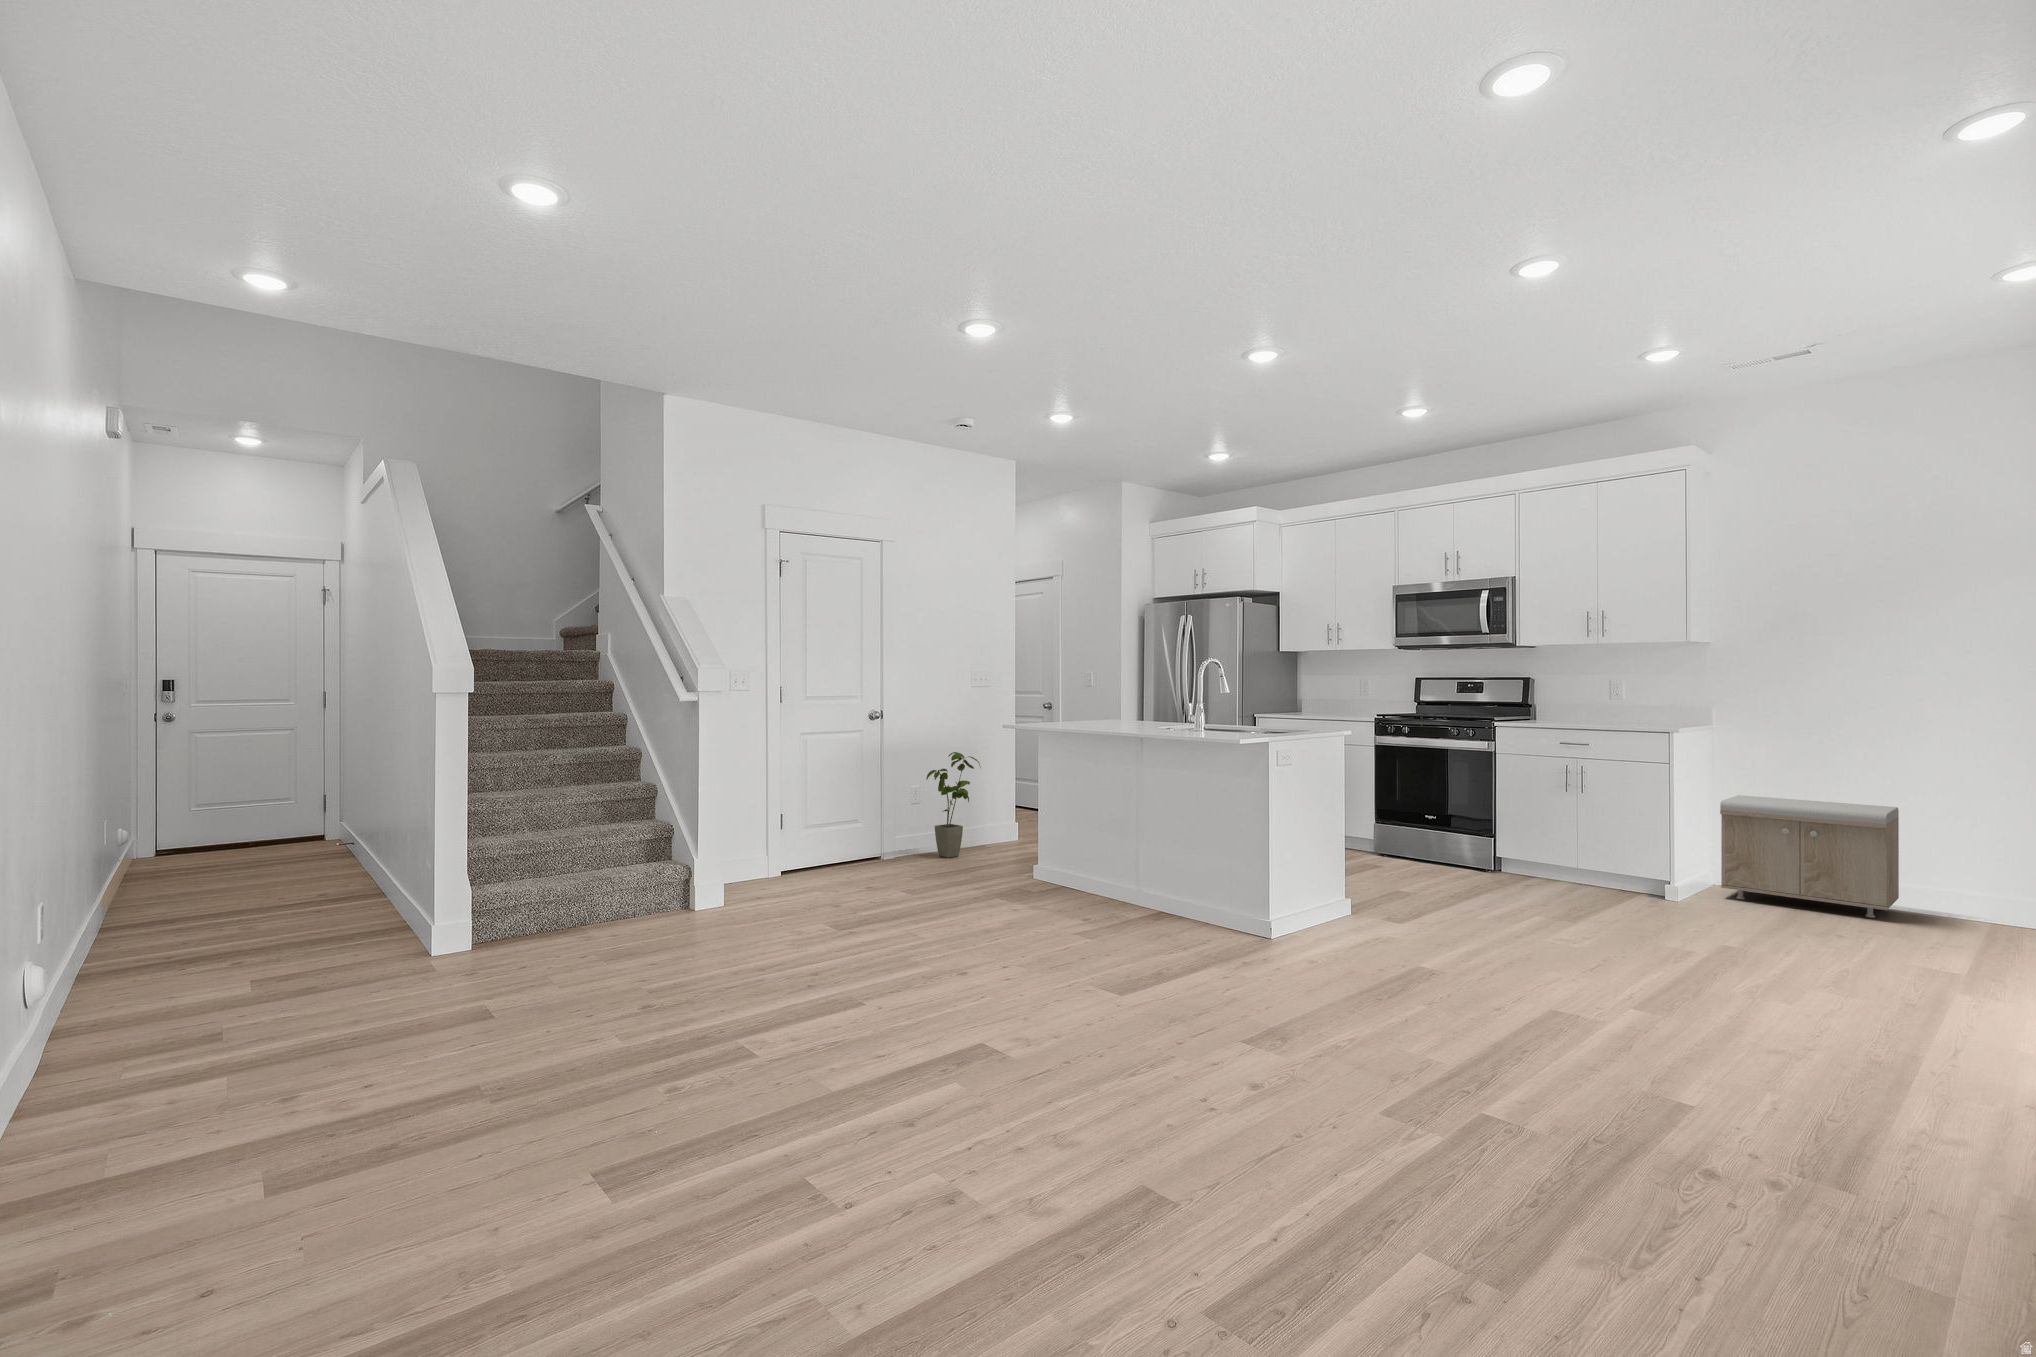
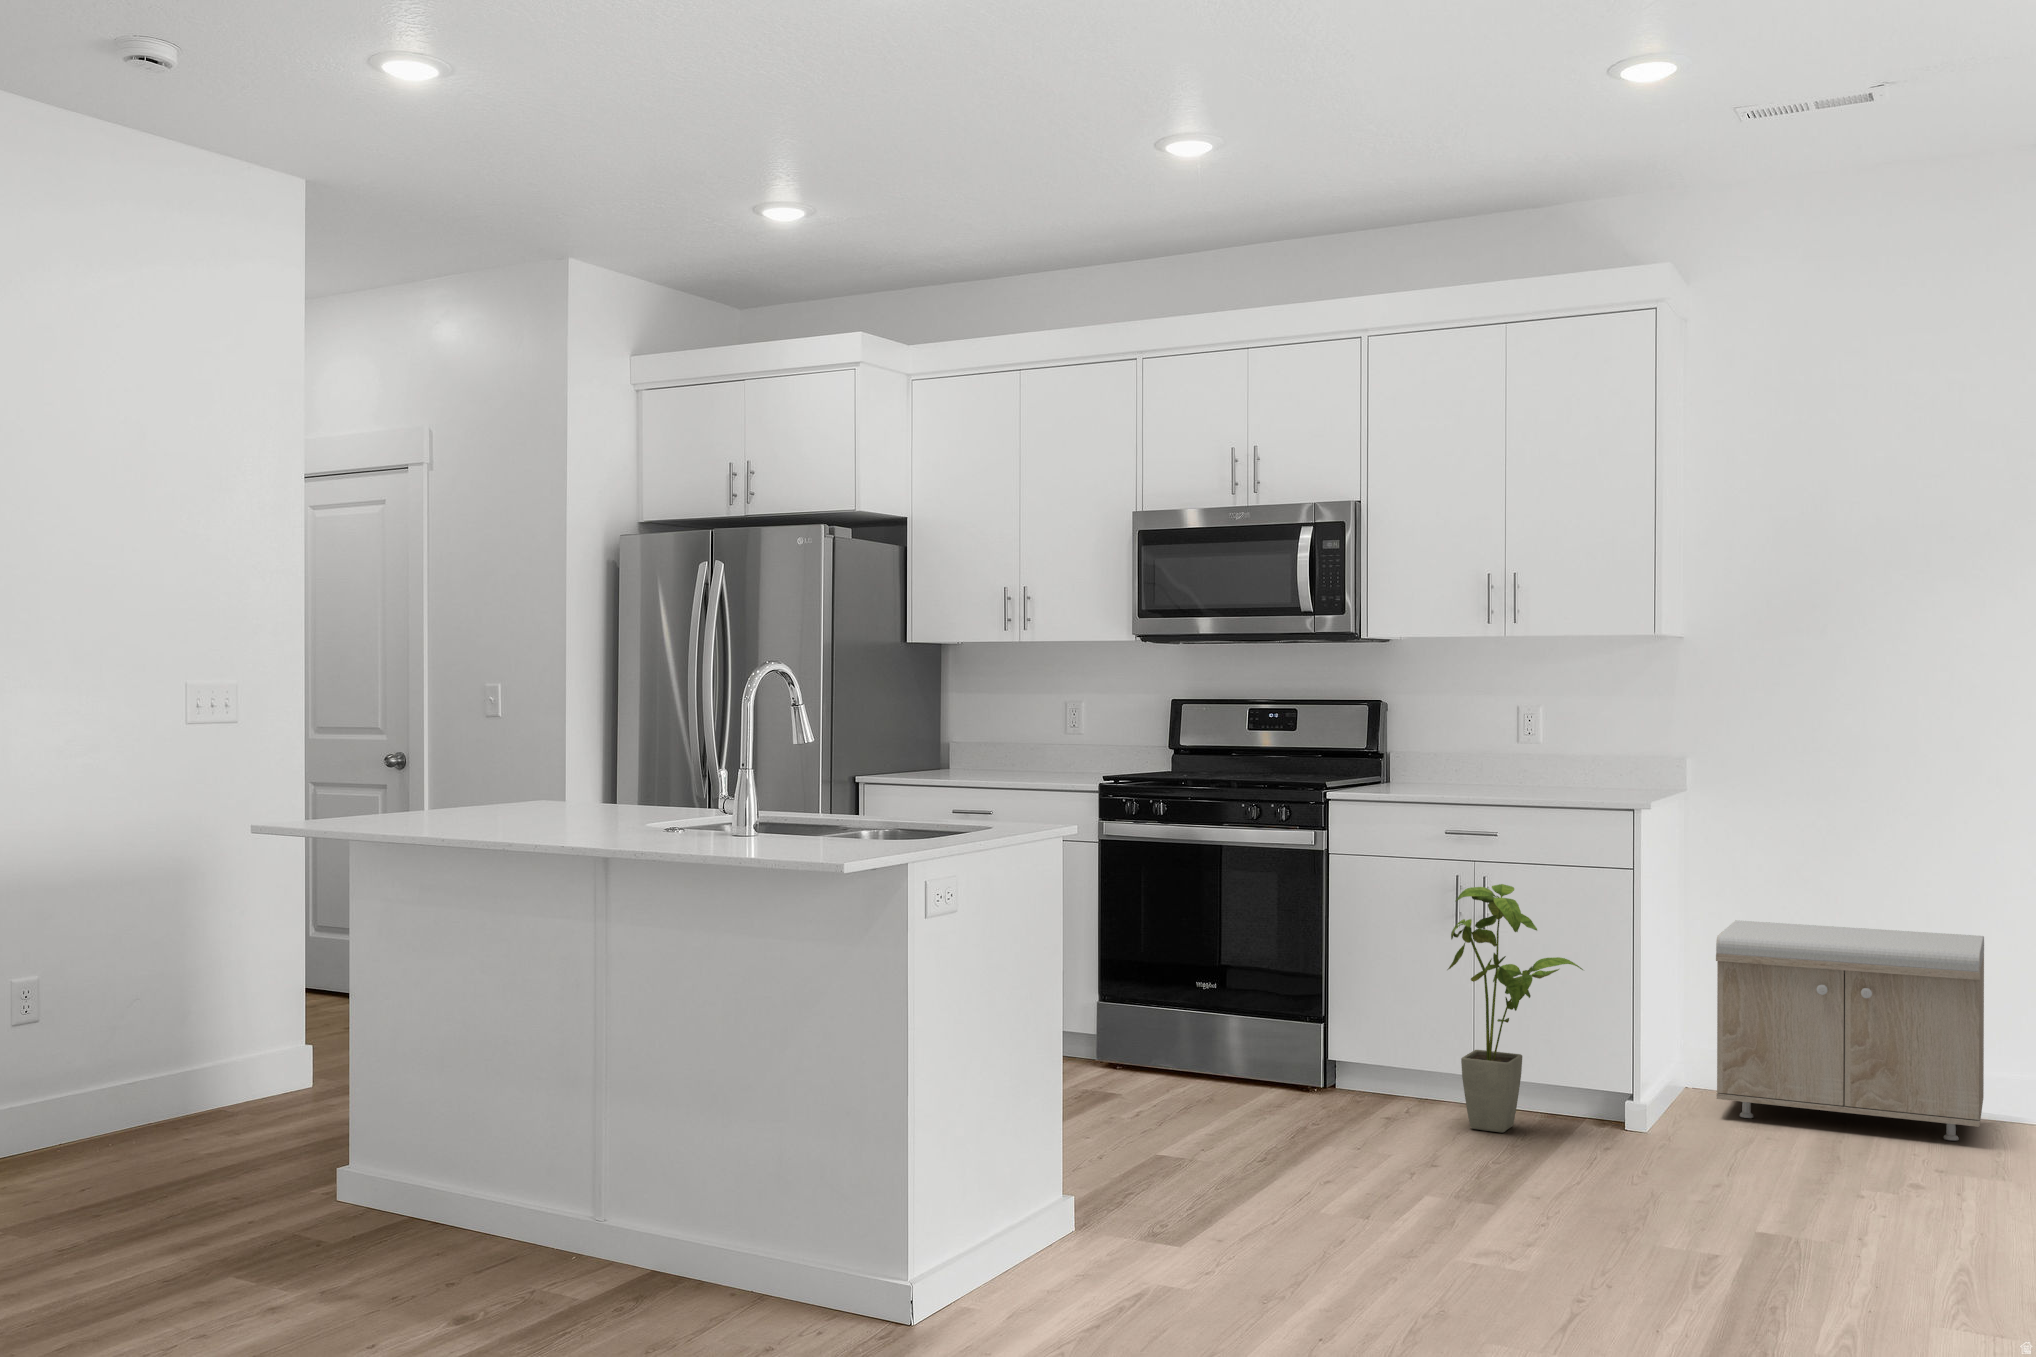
house plant: present [927,752,980,858] -> present [1448,884,1583,1133]

